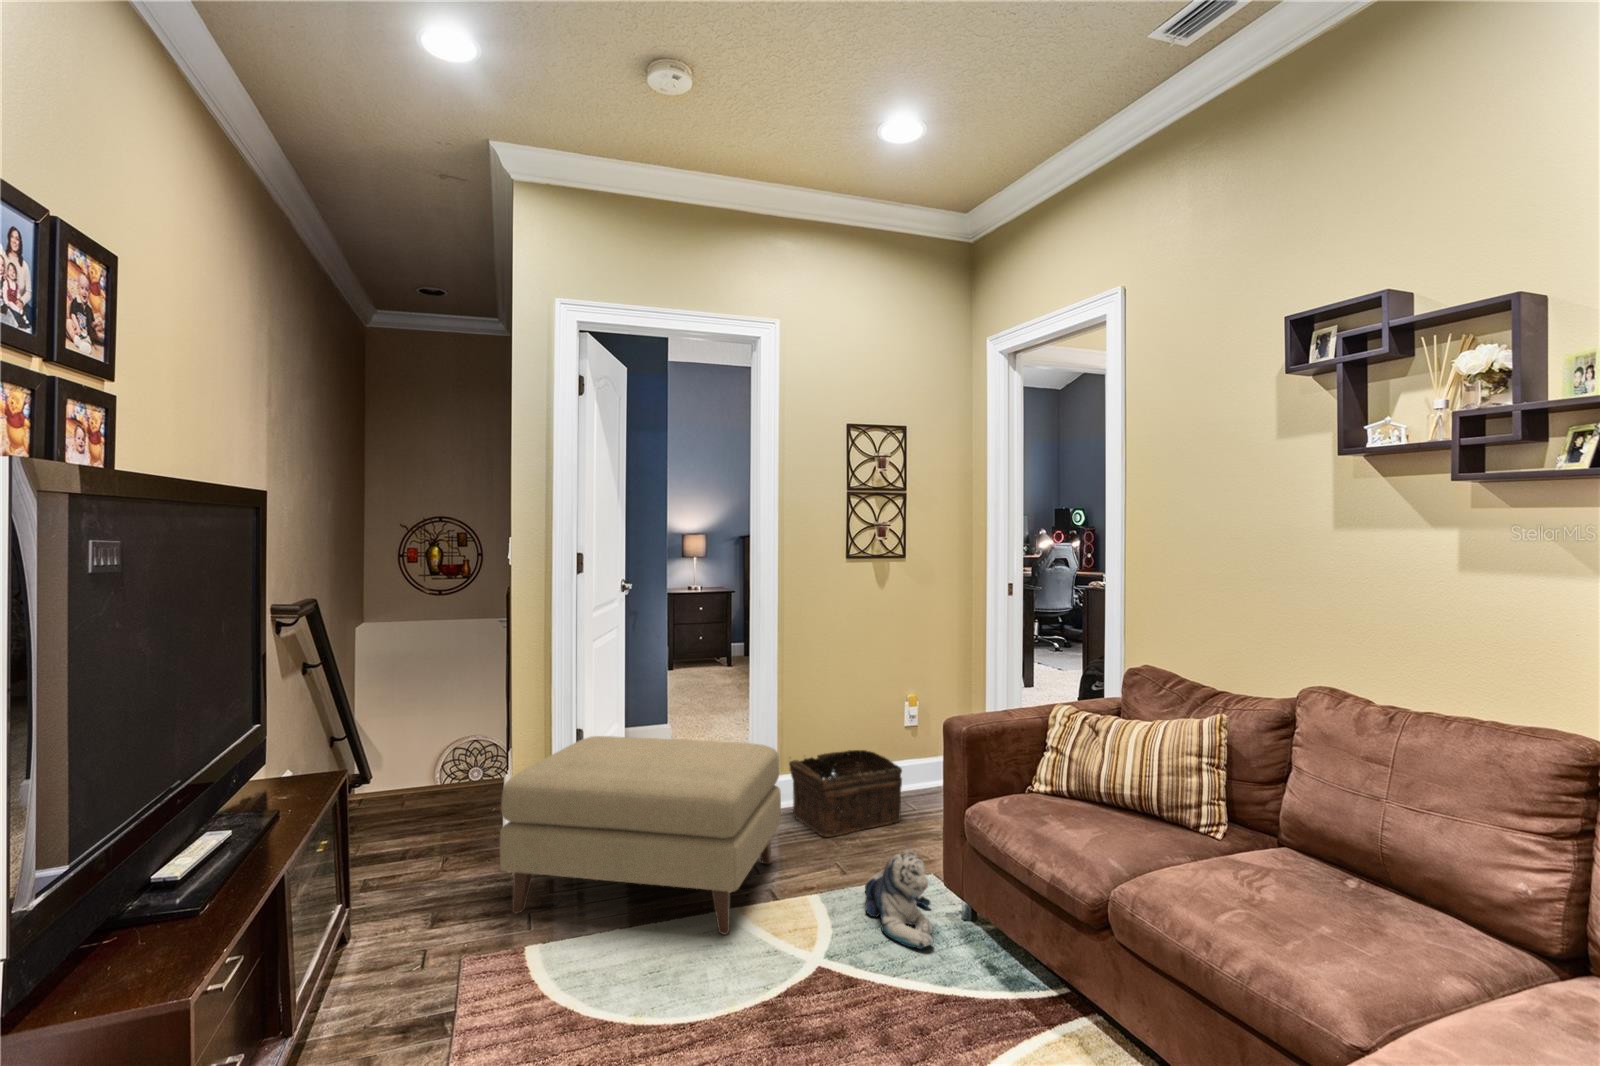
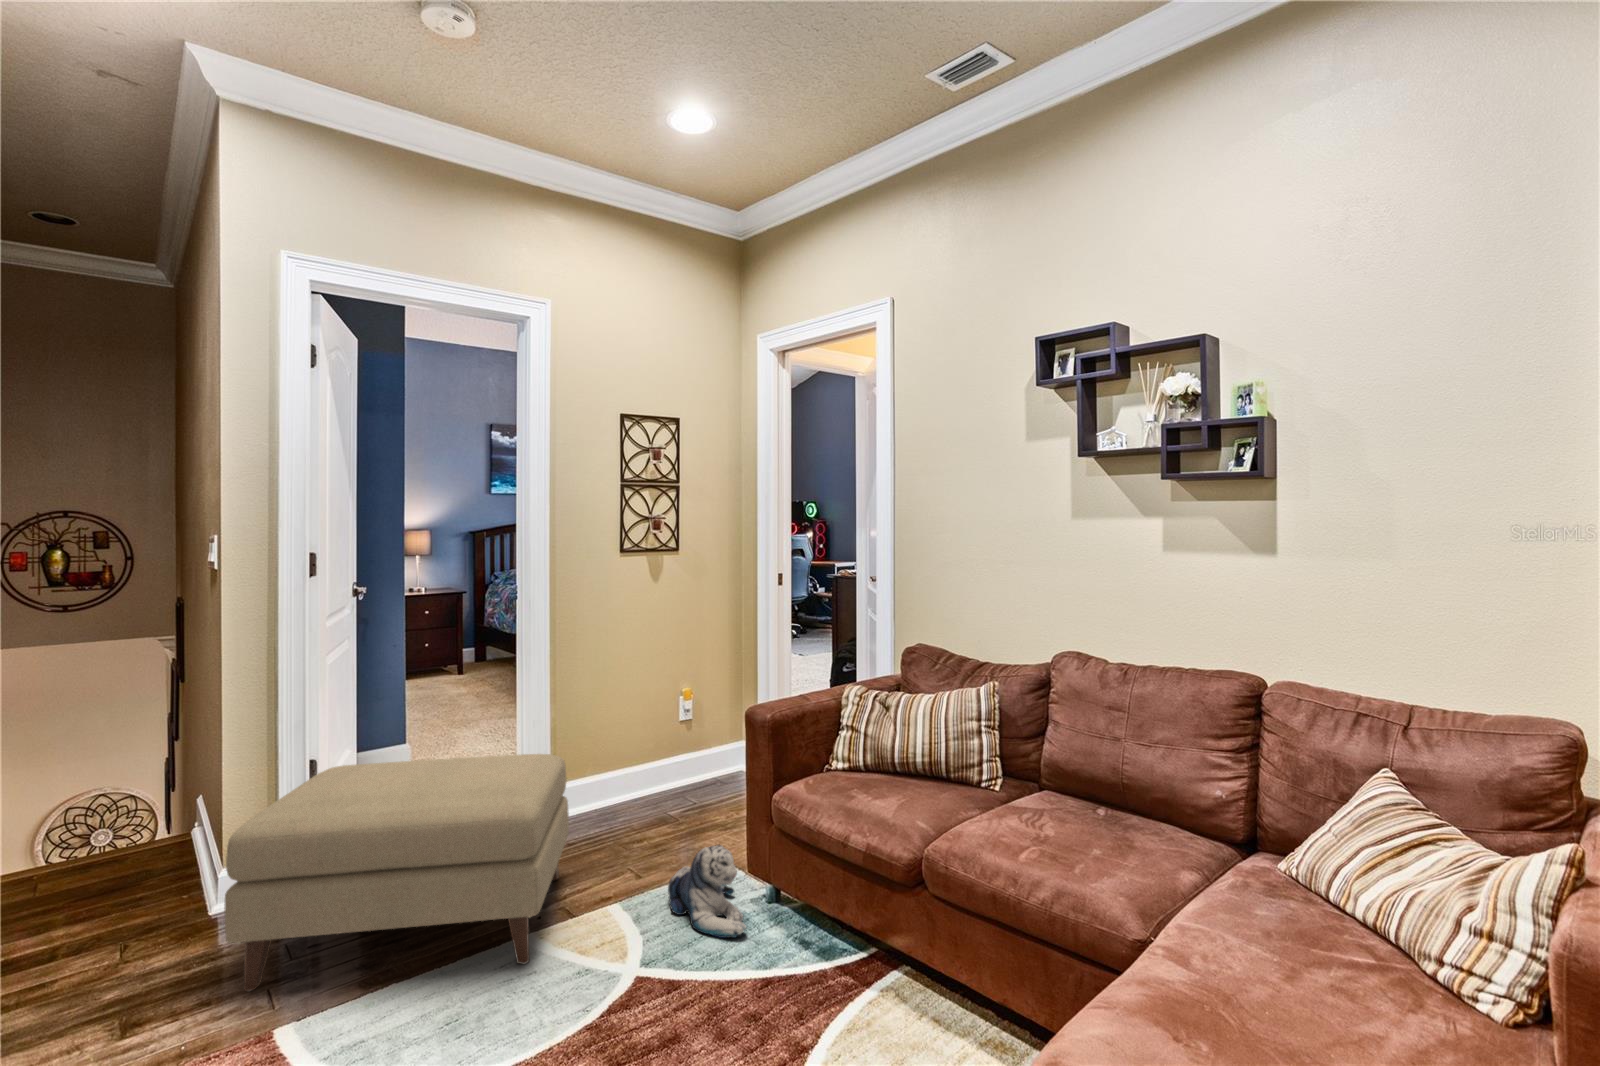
basket: present [789,750,902,837] -> none [562,748,685,842]

